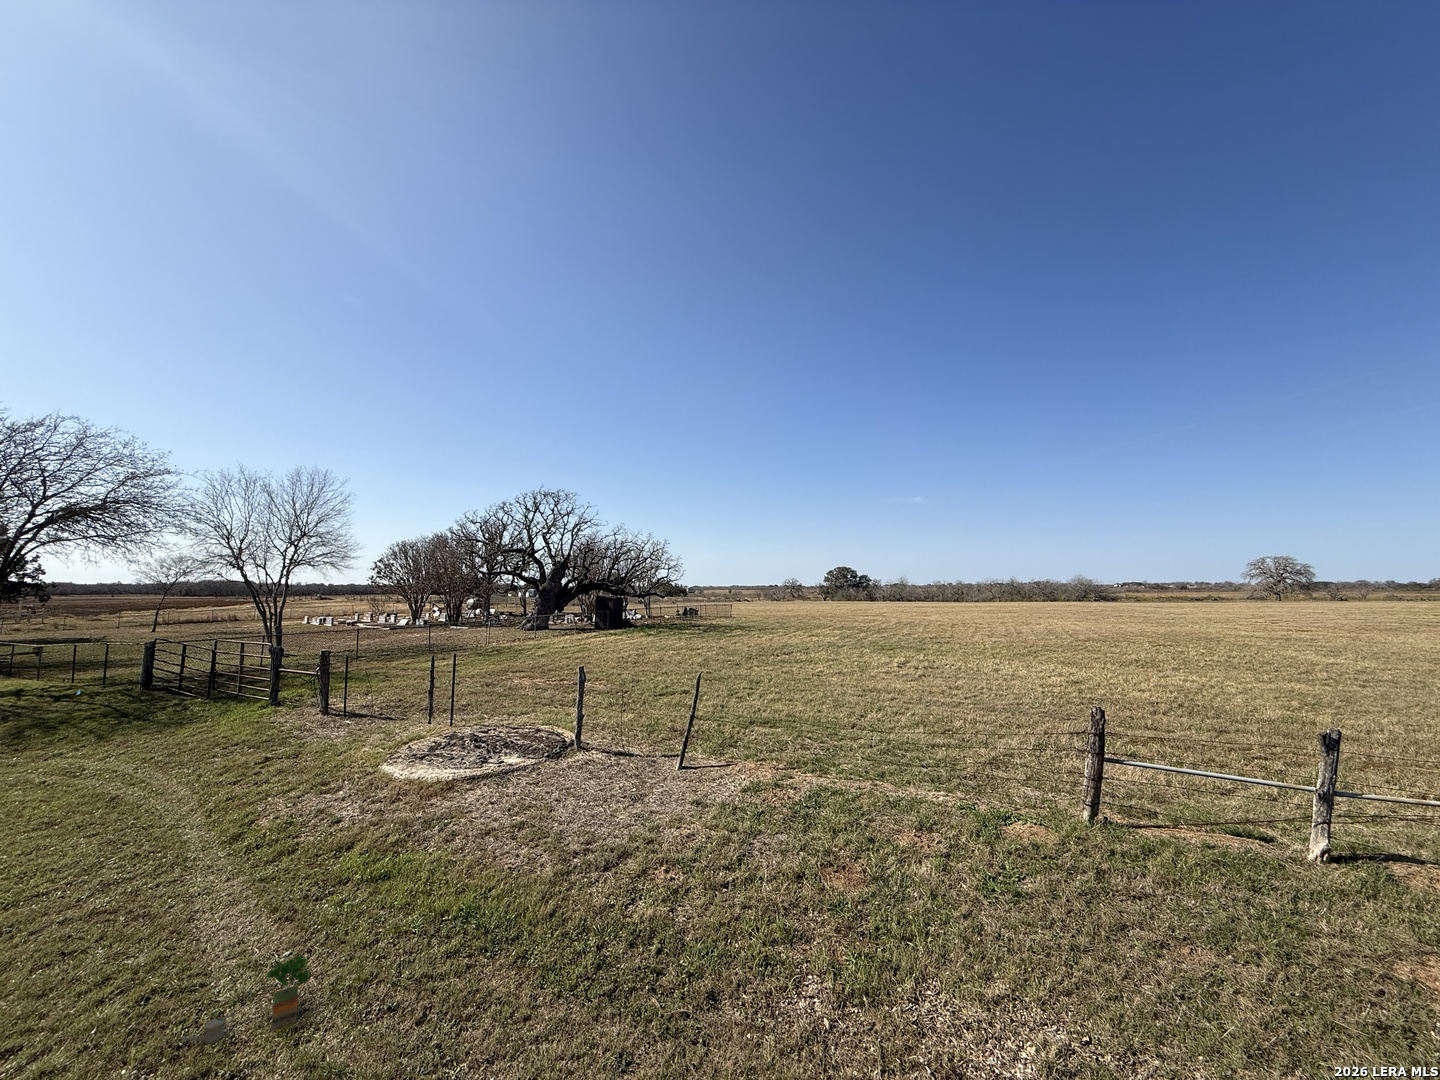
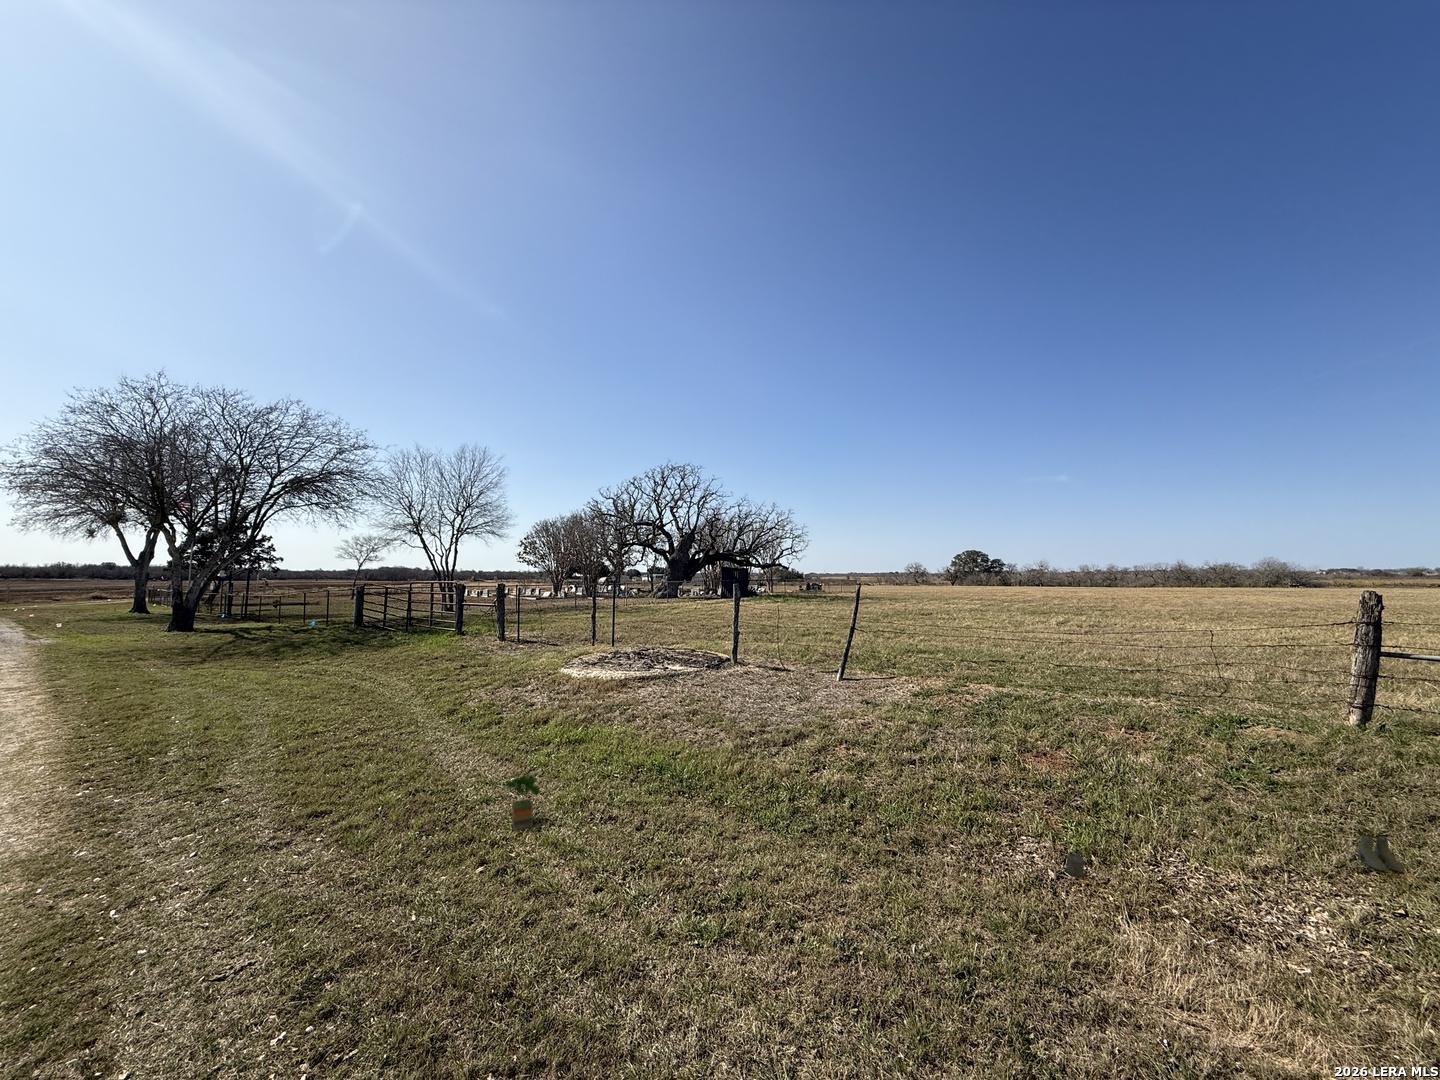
boots: none [1063,958,1093,993] -> present [1357,834,1404,872]
watering can: present [181,1013,234,1044] -> present [1066,852,1085,877]

